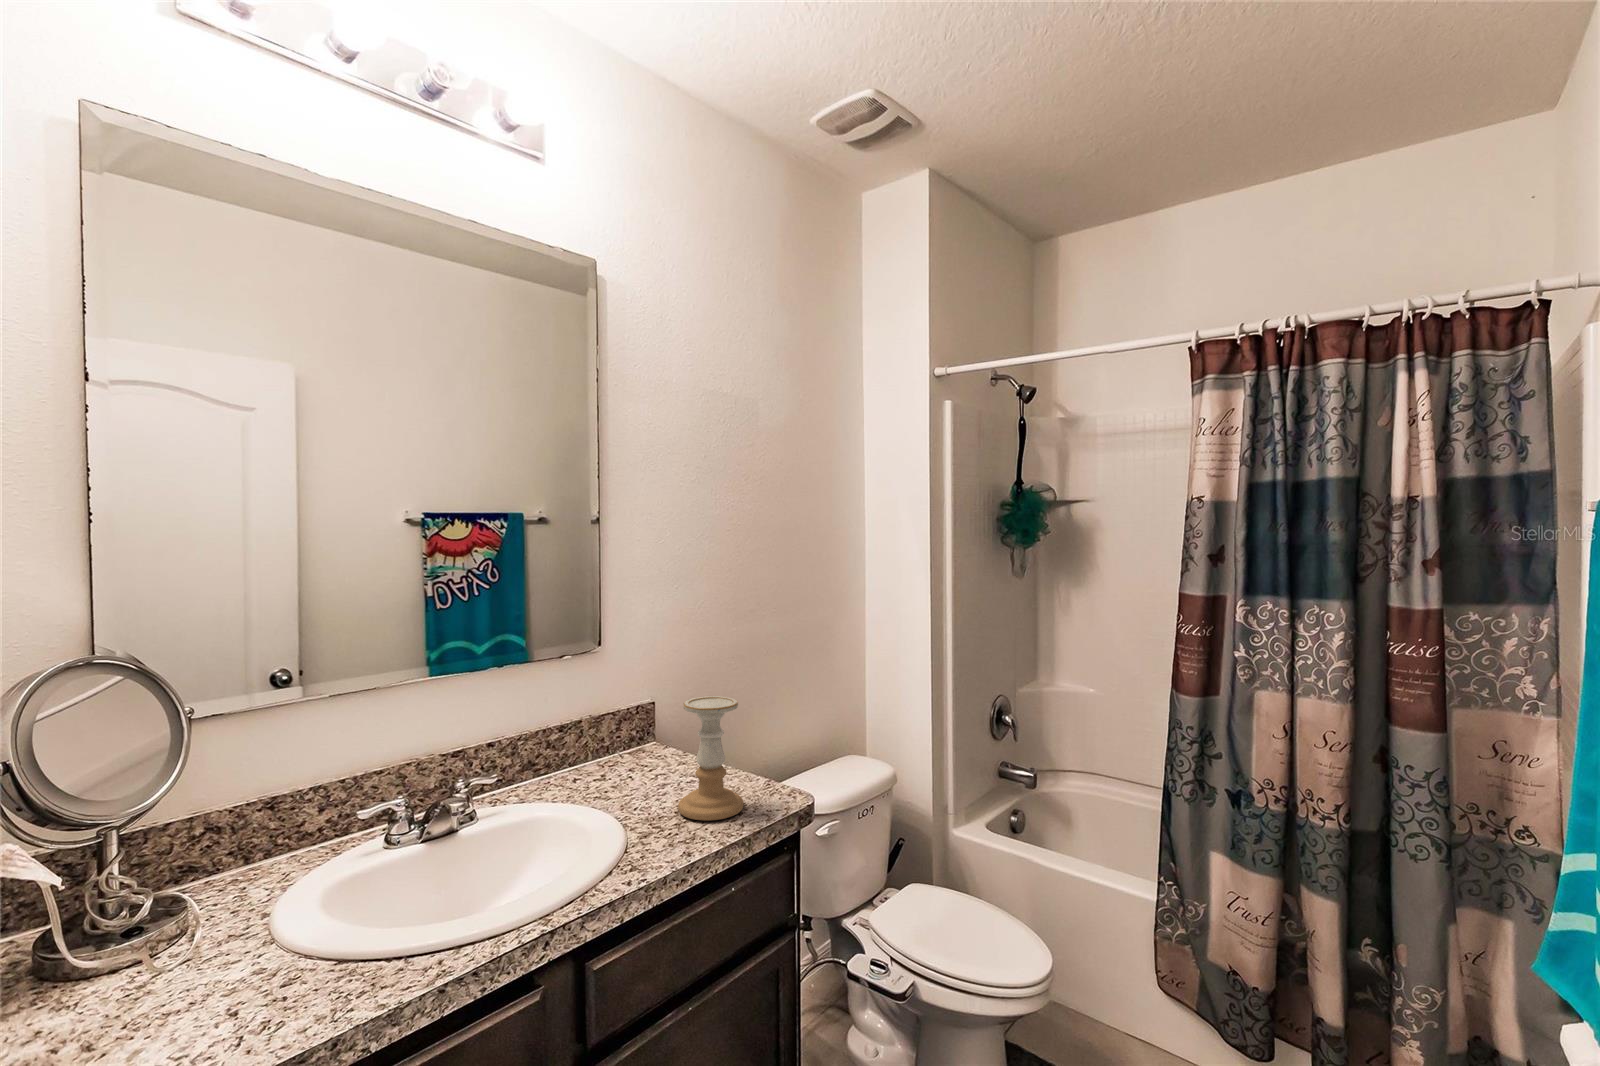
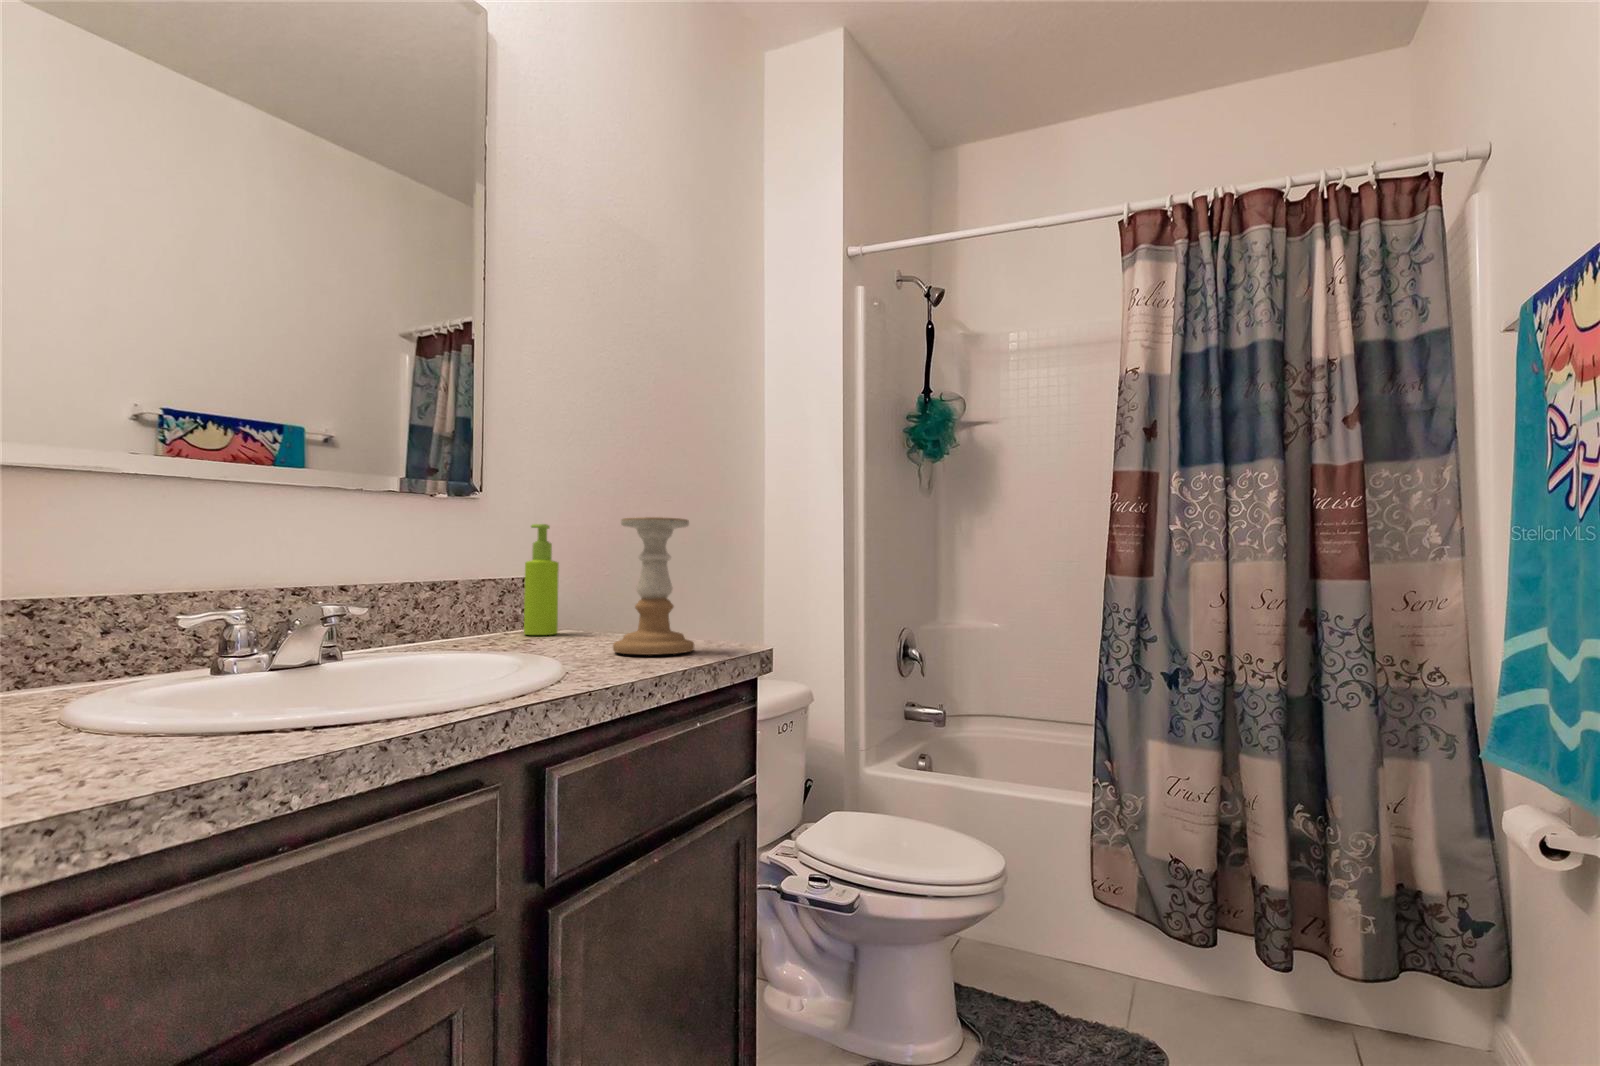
soap dispenser: none [636,670,662,760] -> present [524,524,559,635]

